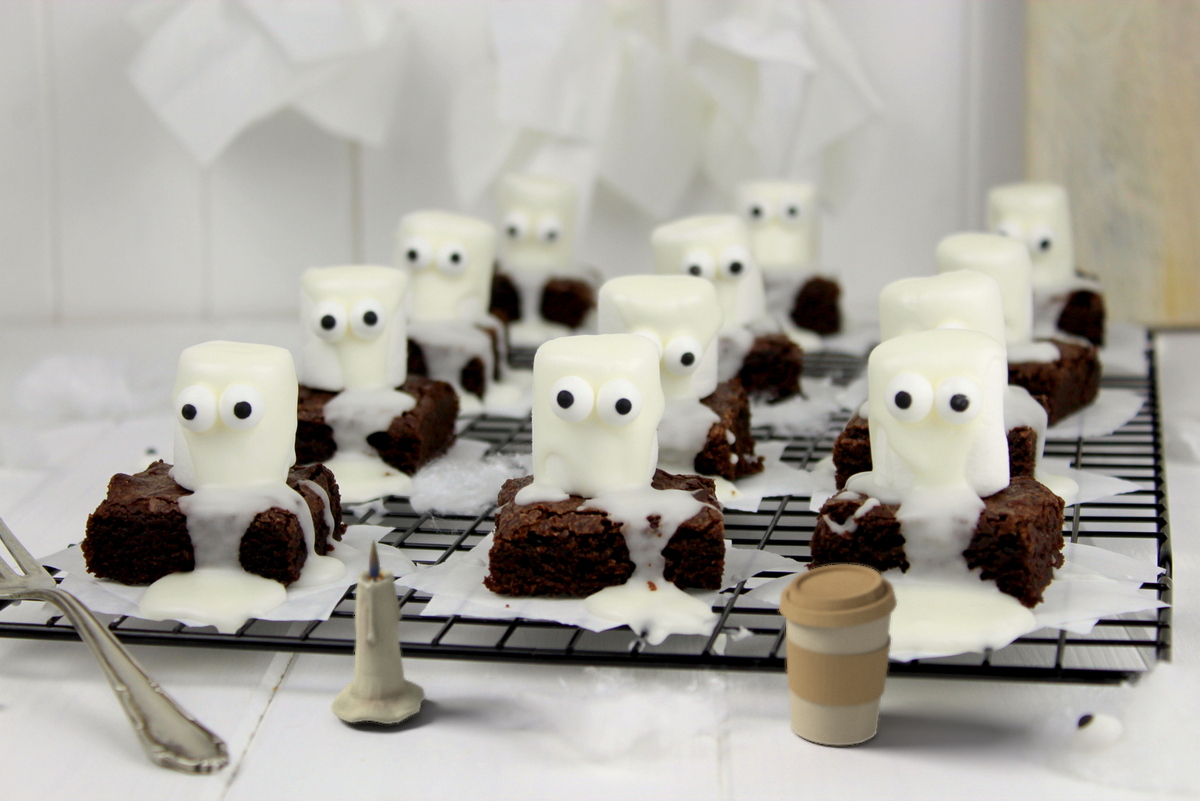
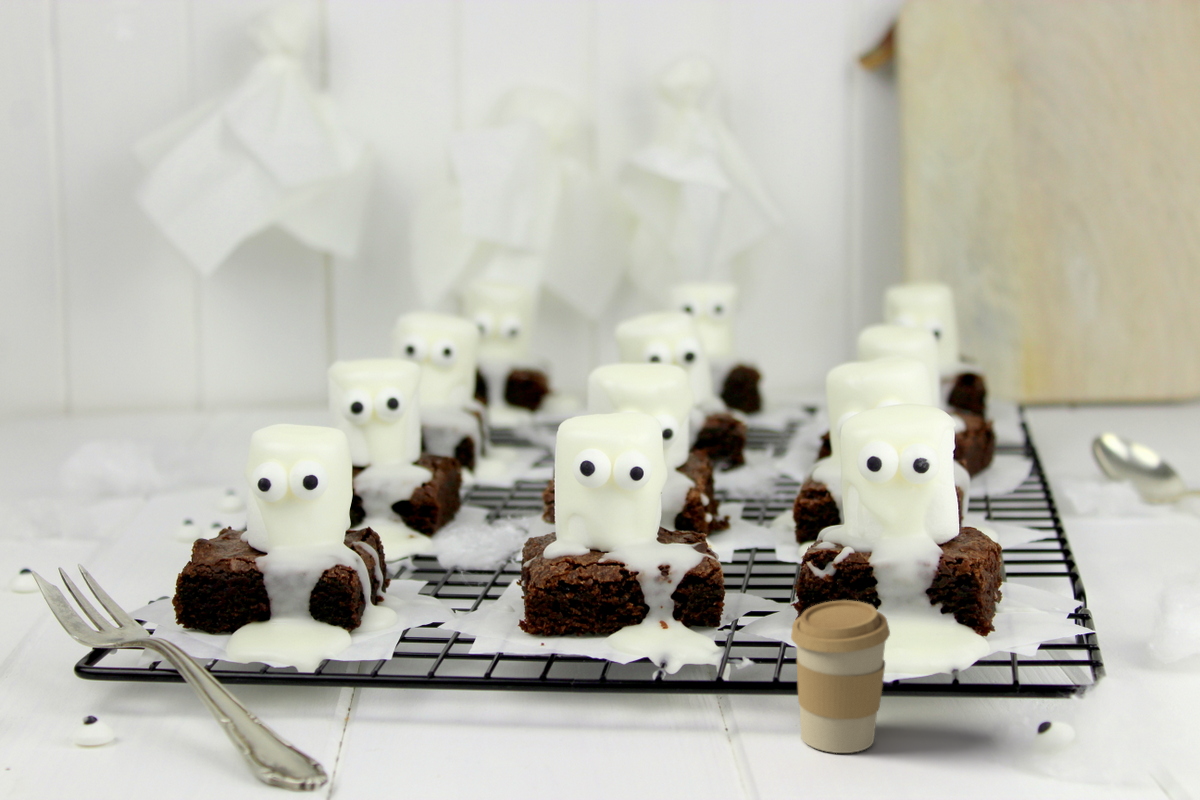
candle: present [331,540,425,724] -> none [408,586,487,746]

